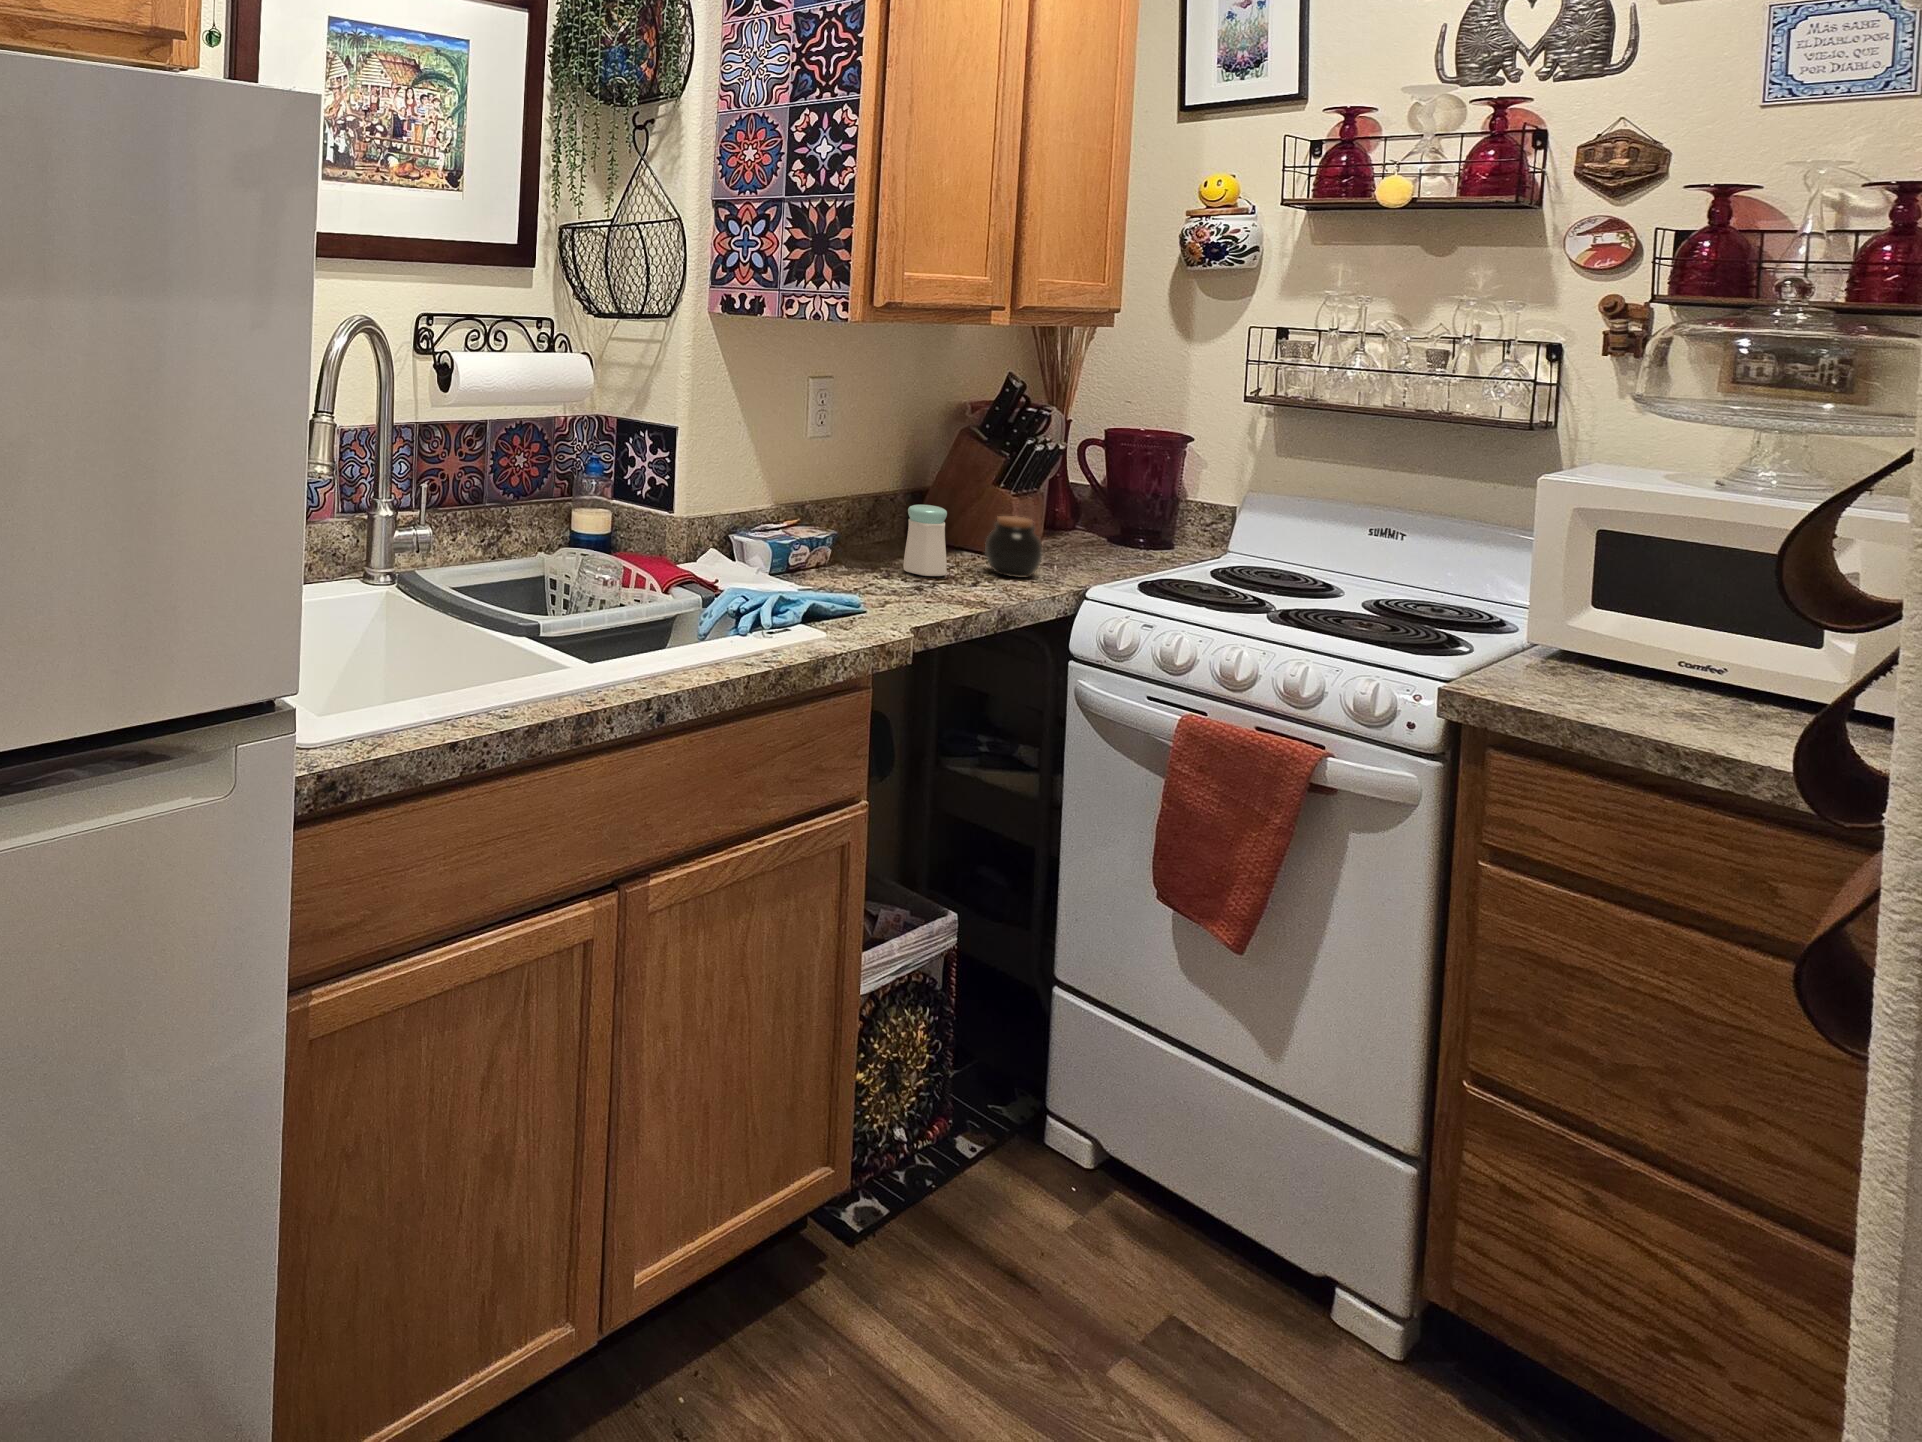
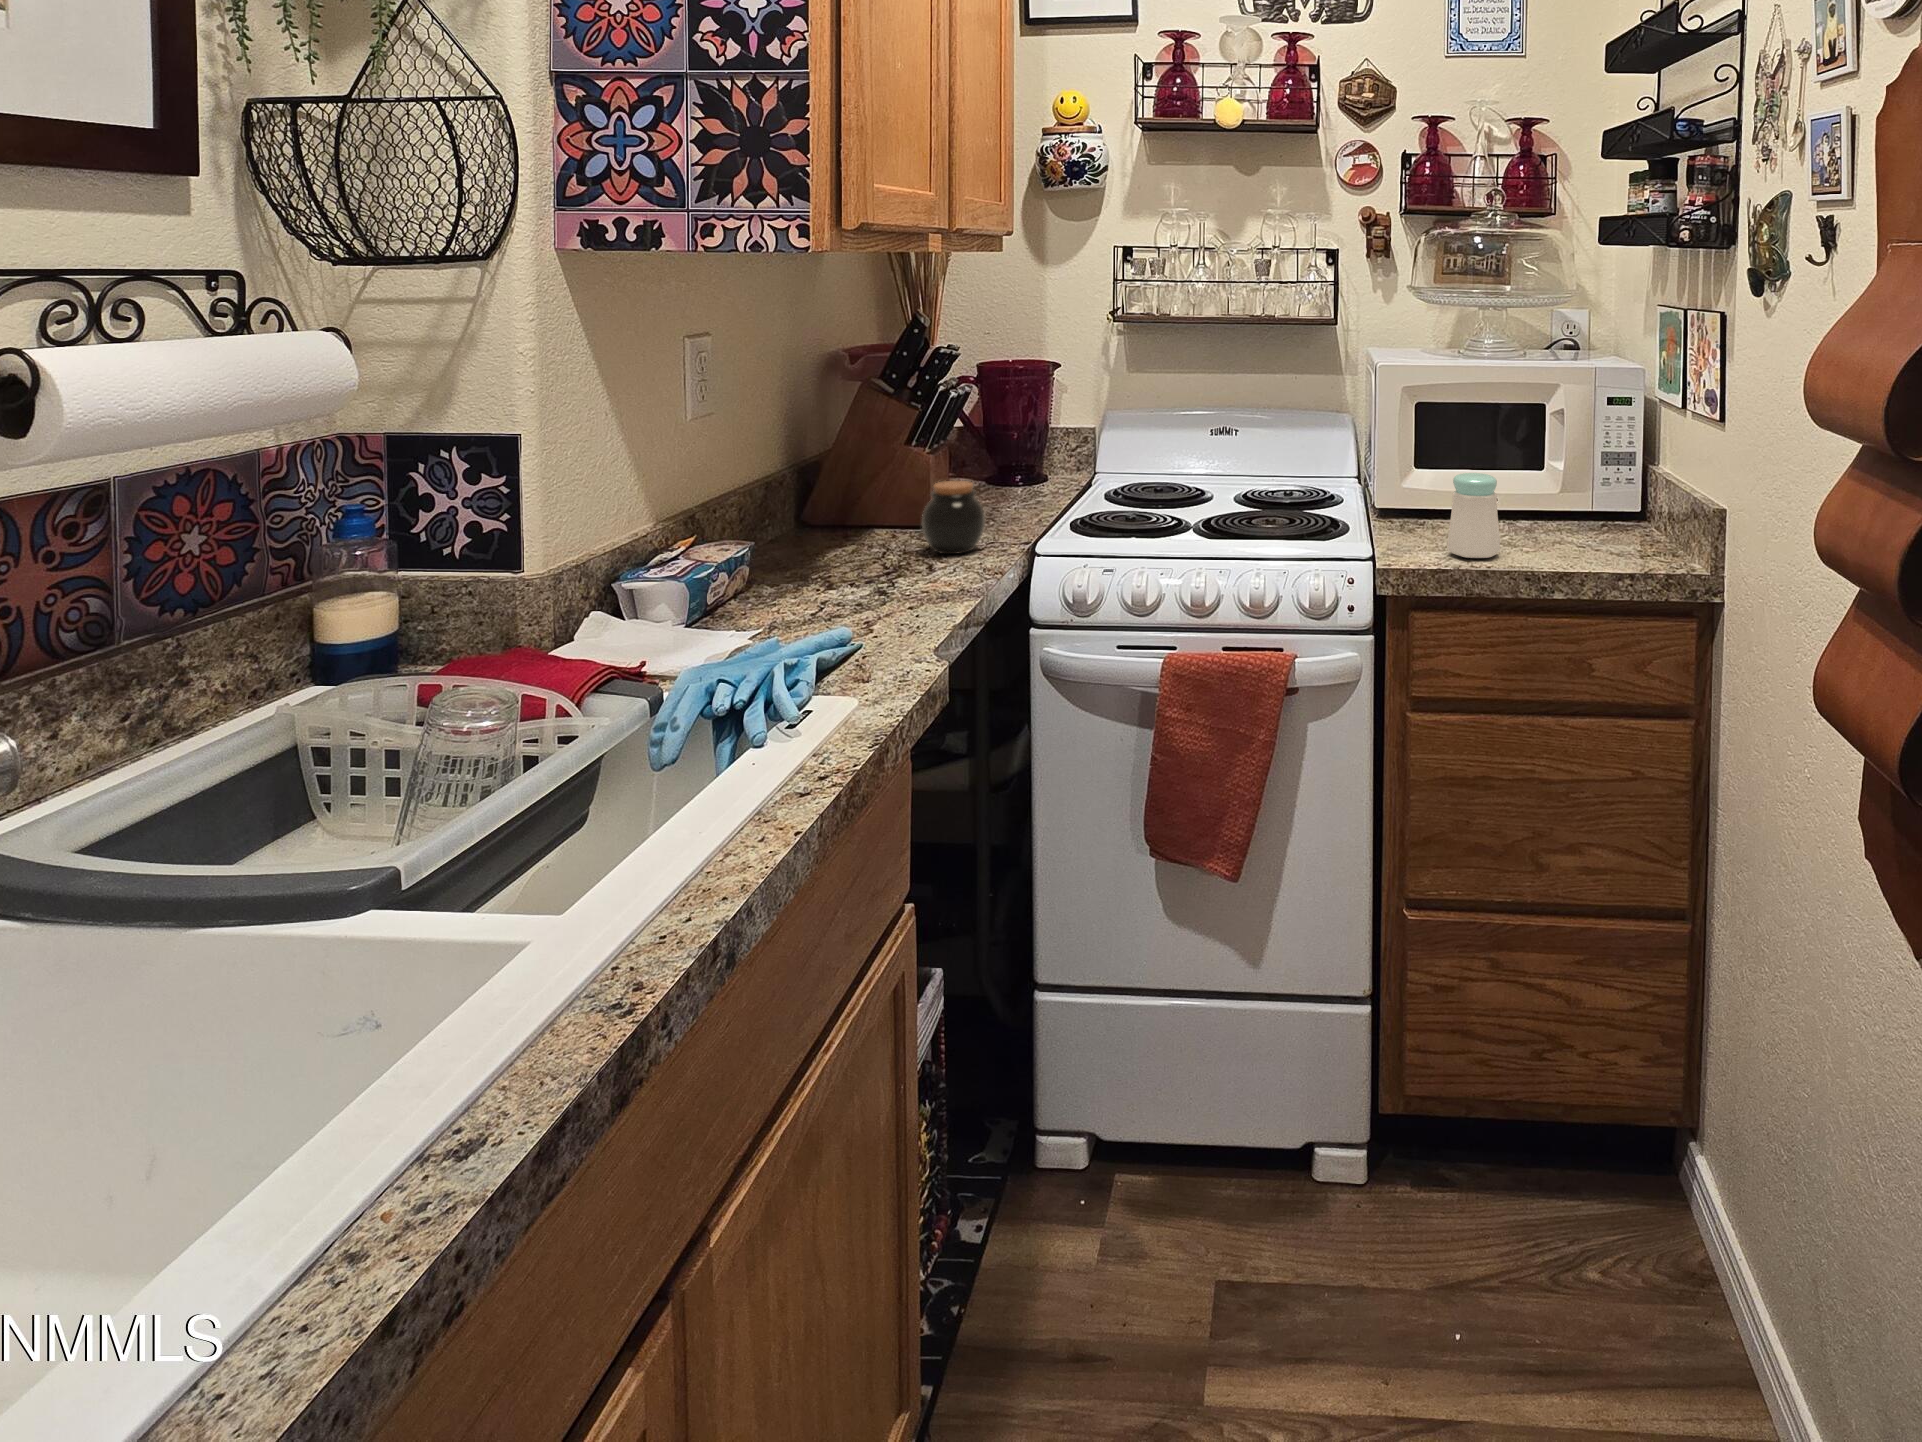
salt shaker: present [903,505,947,576] -> present [1447,473,1500,558]

